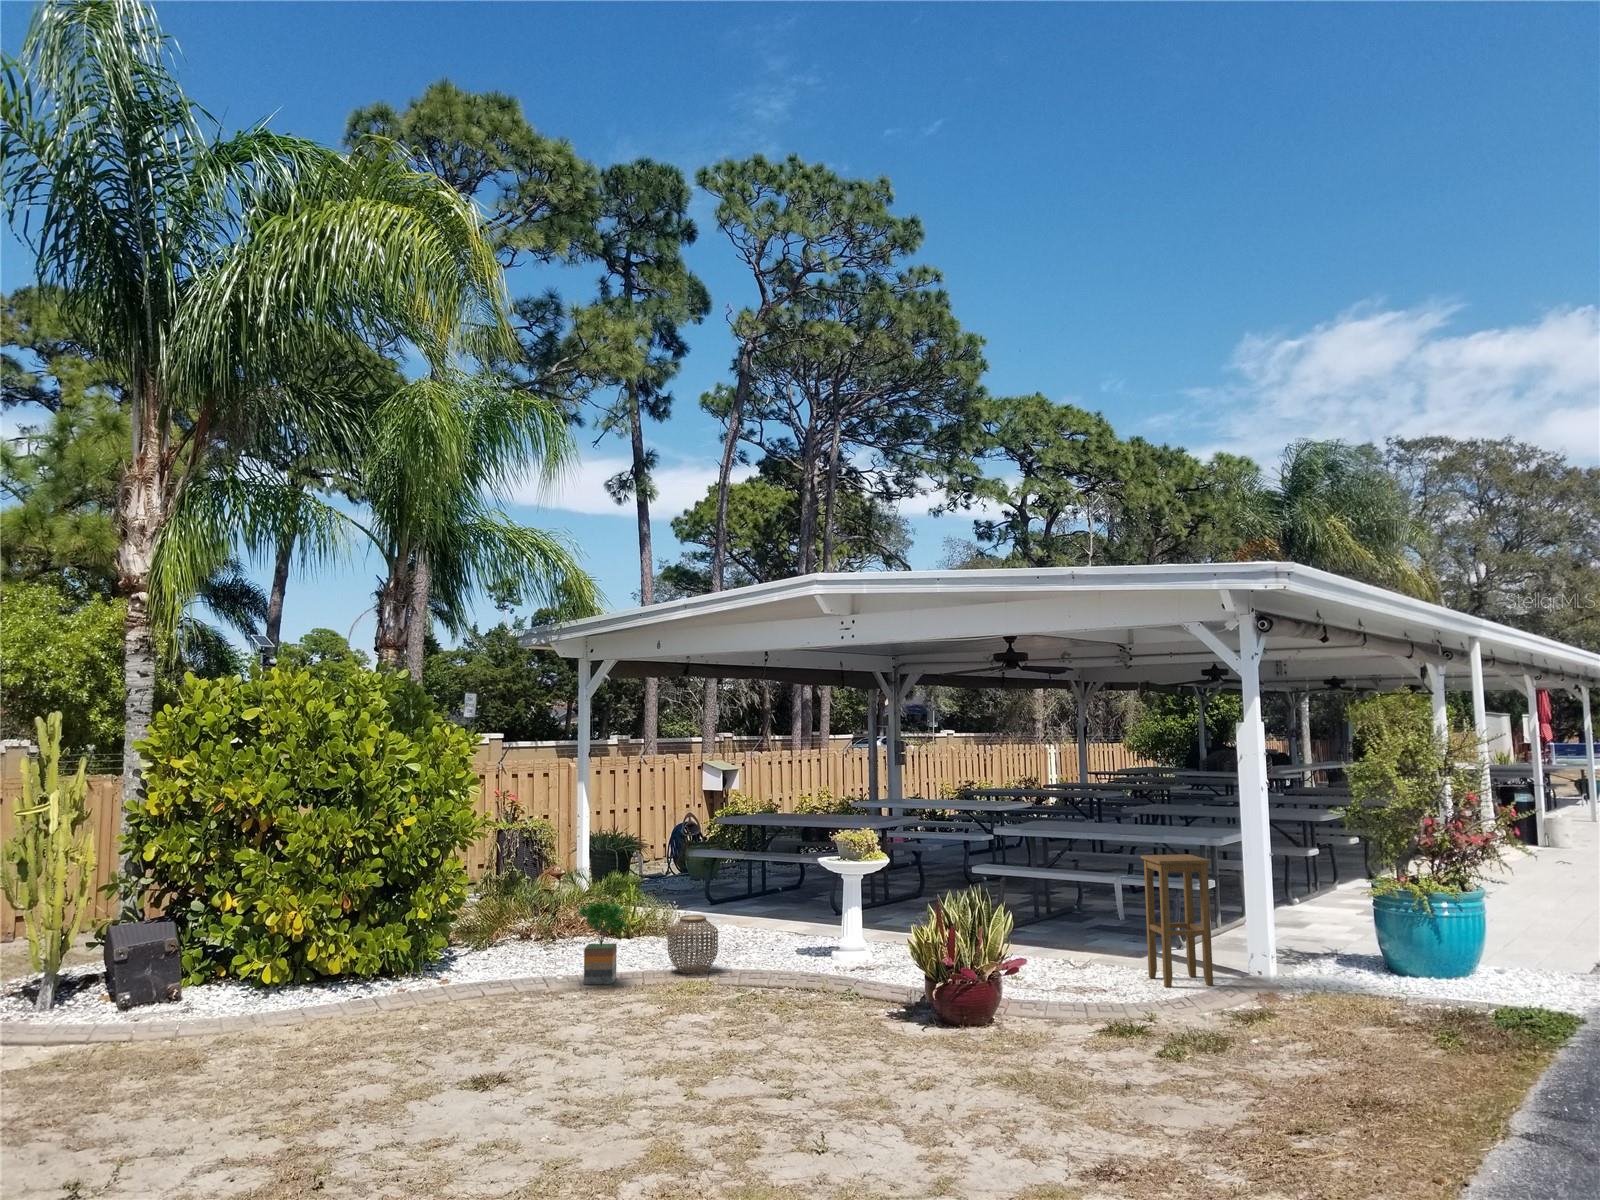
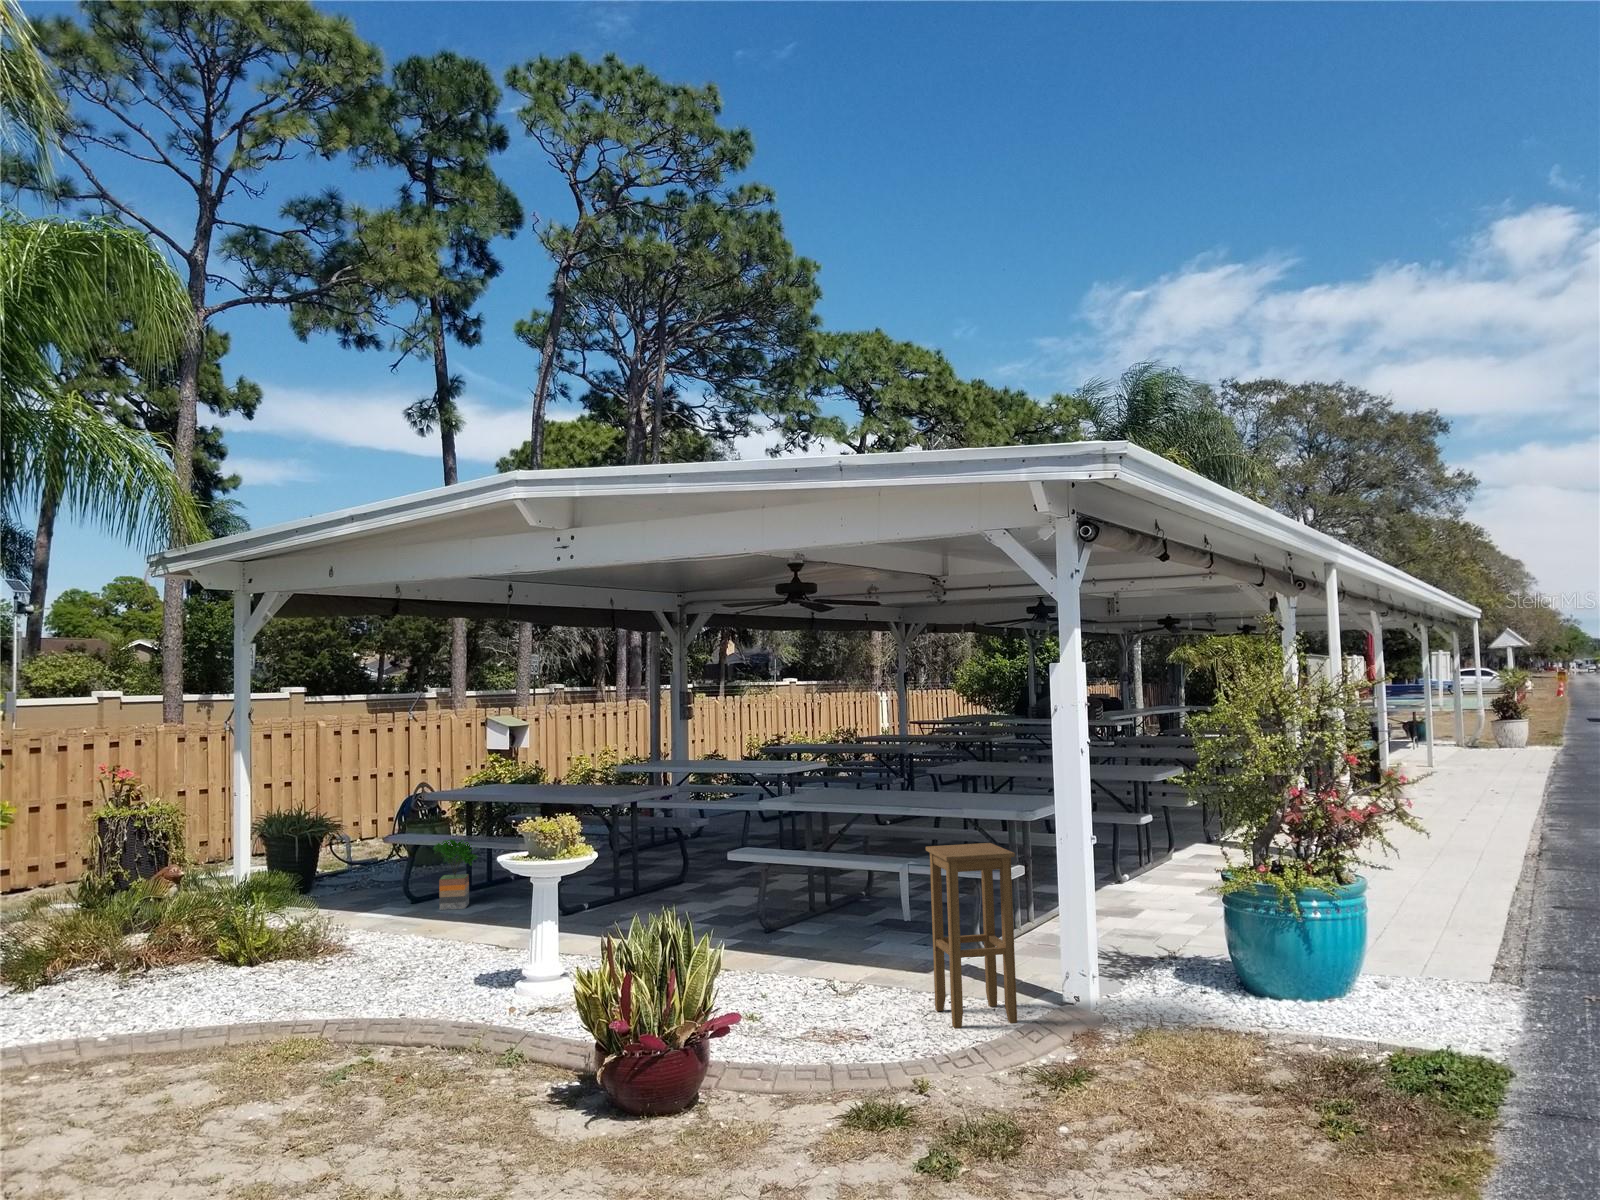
potted tree: present [578,903,627,984] -> present [434,839,478,910]
woven basket: present [668,915,718,973] -> none [281,945,357,1029]

